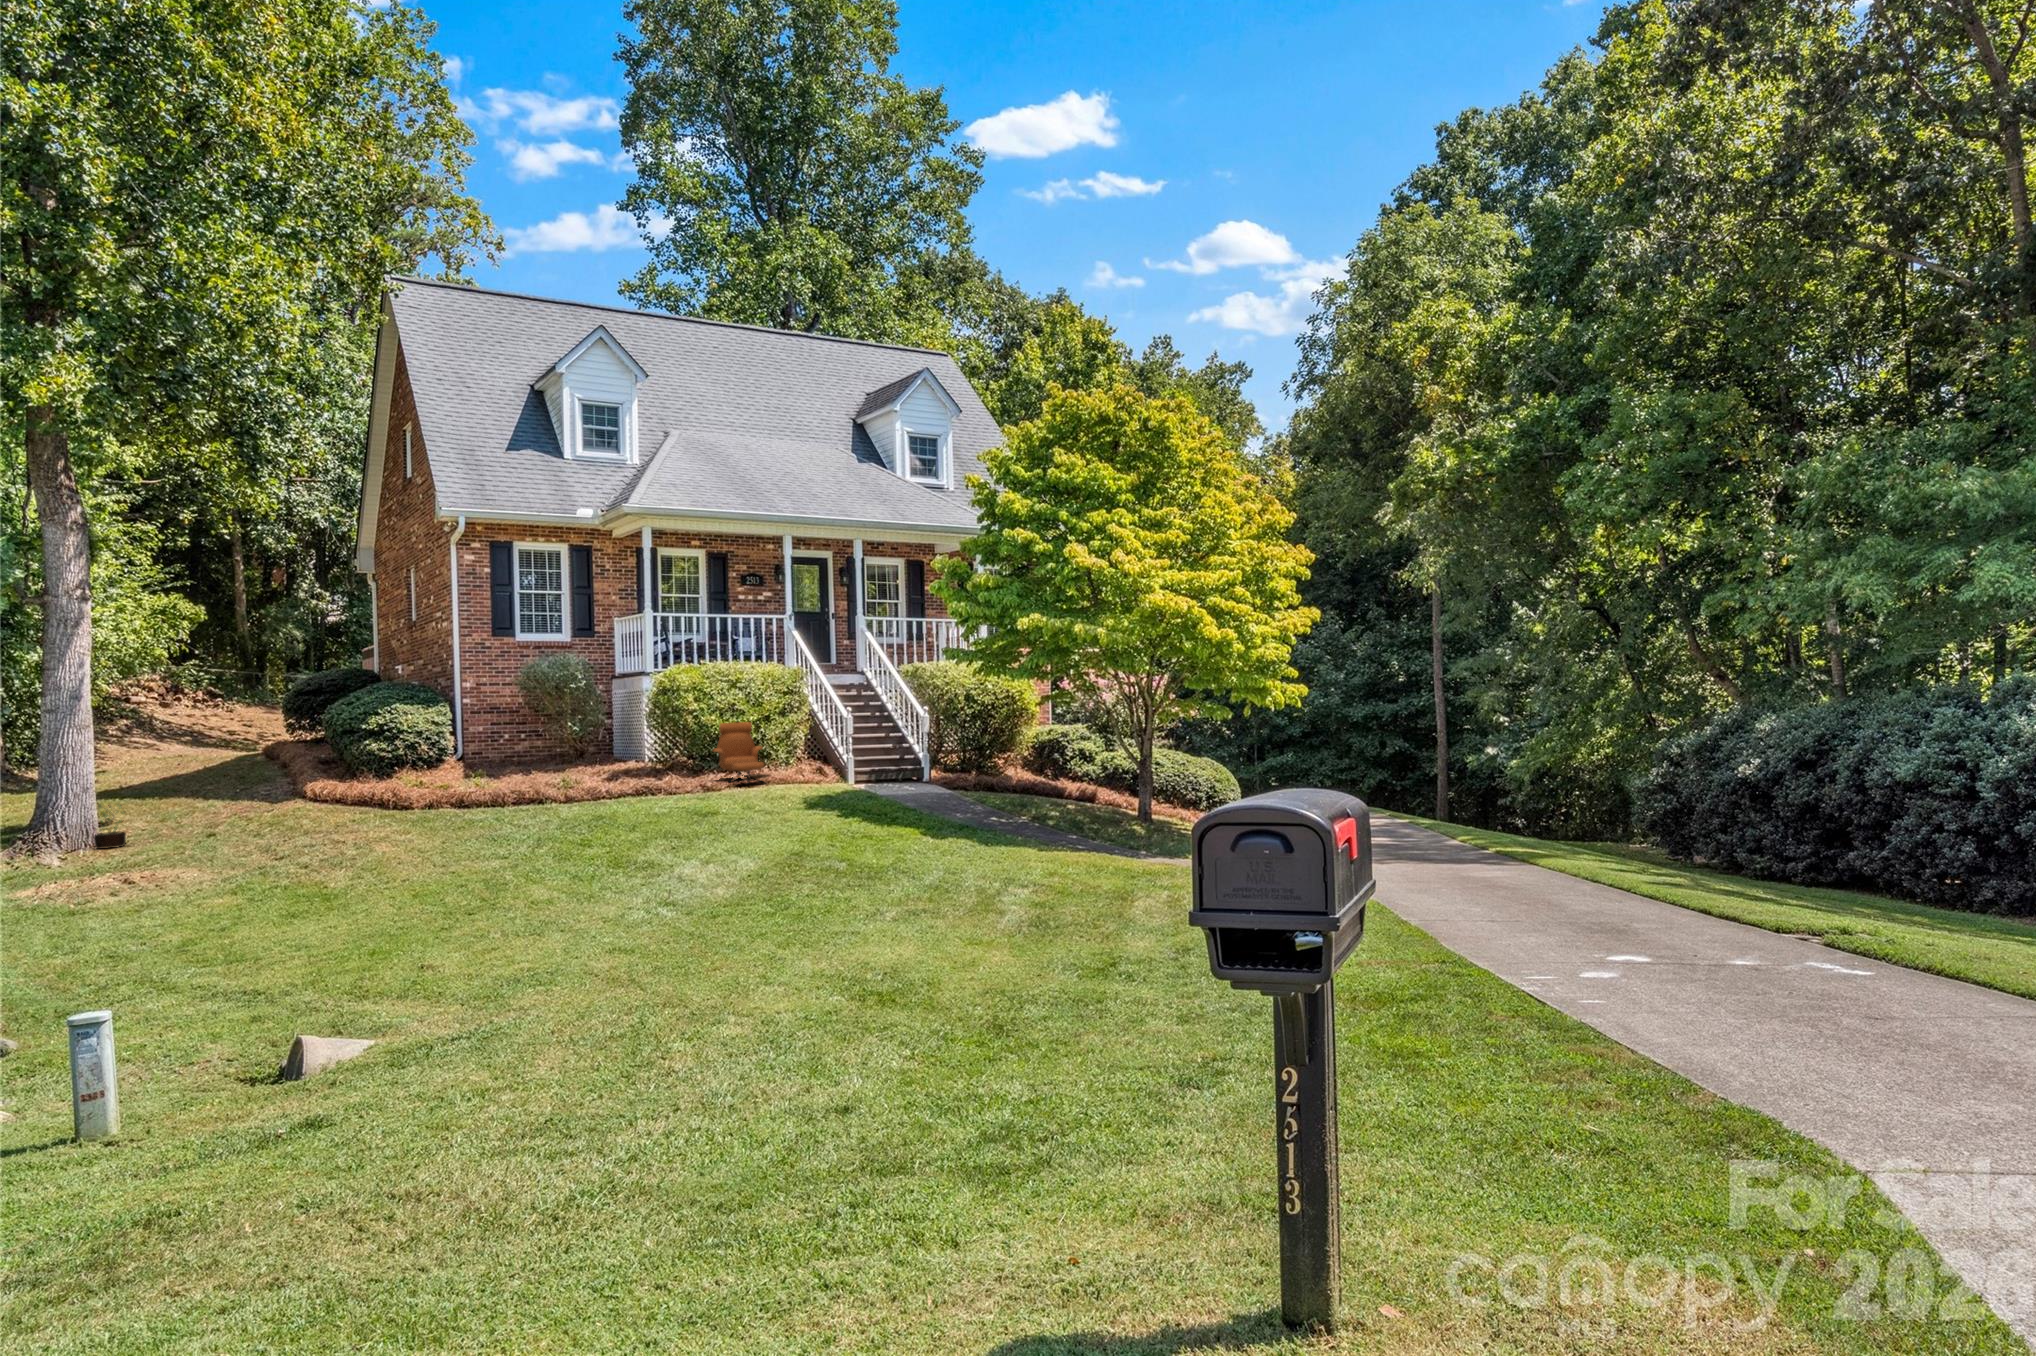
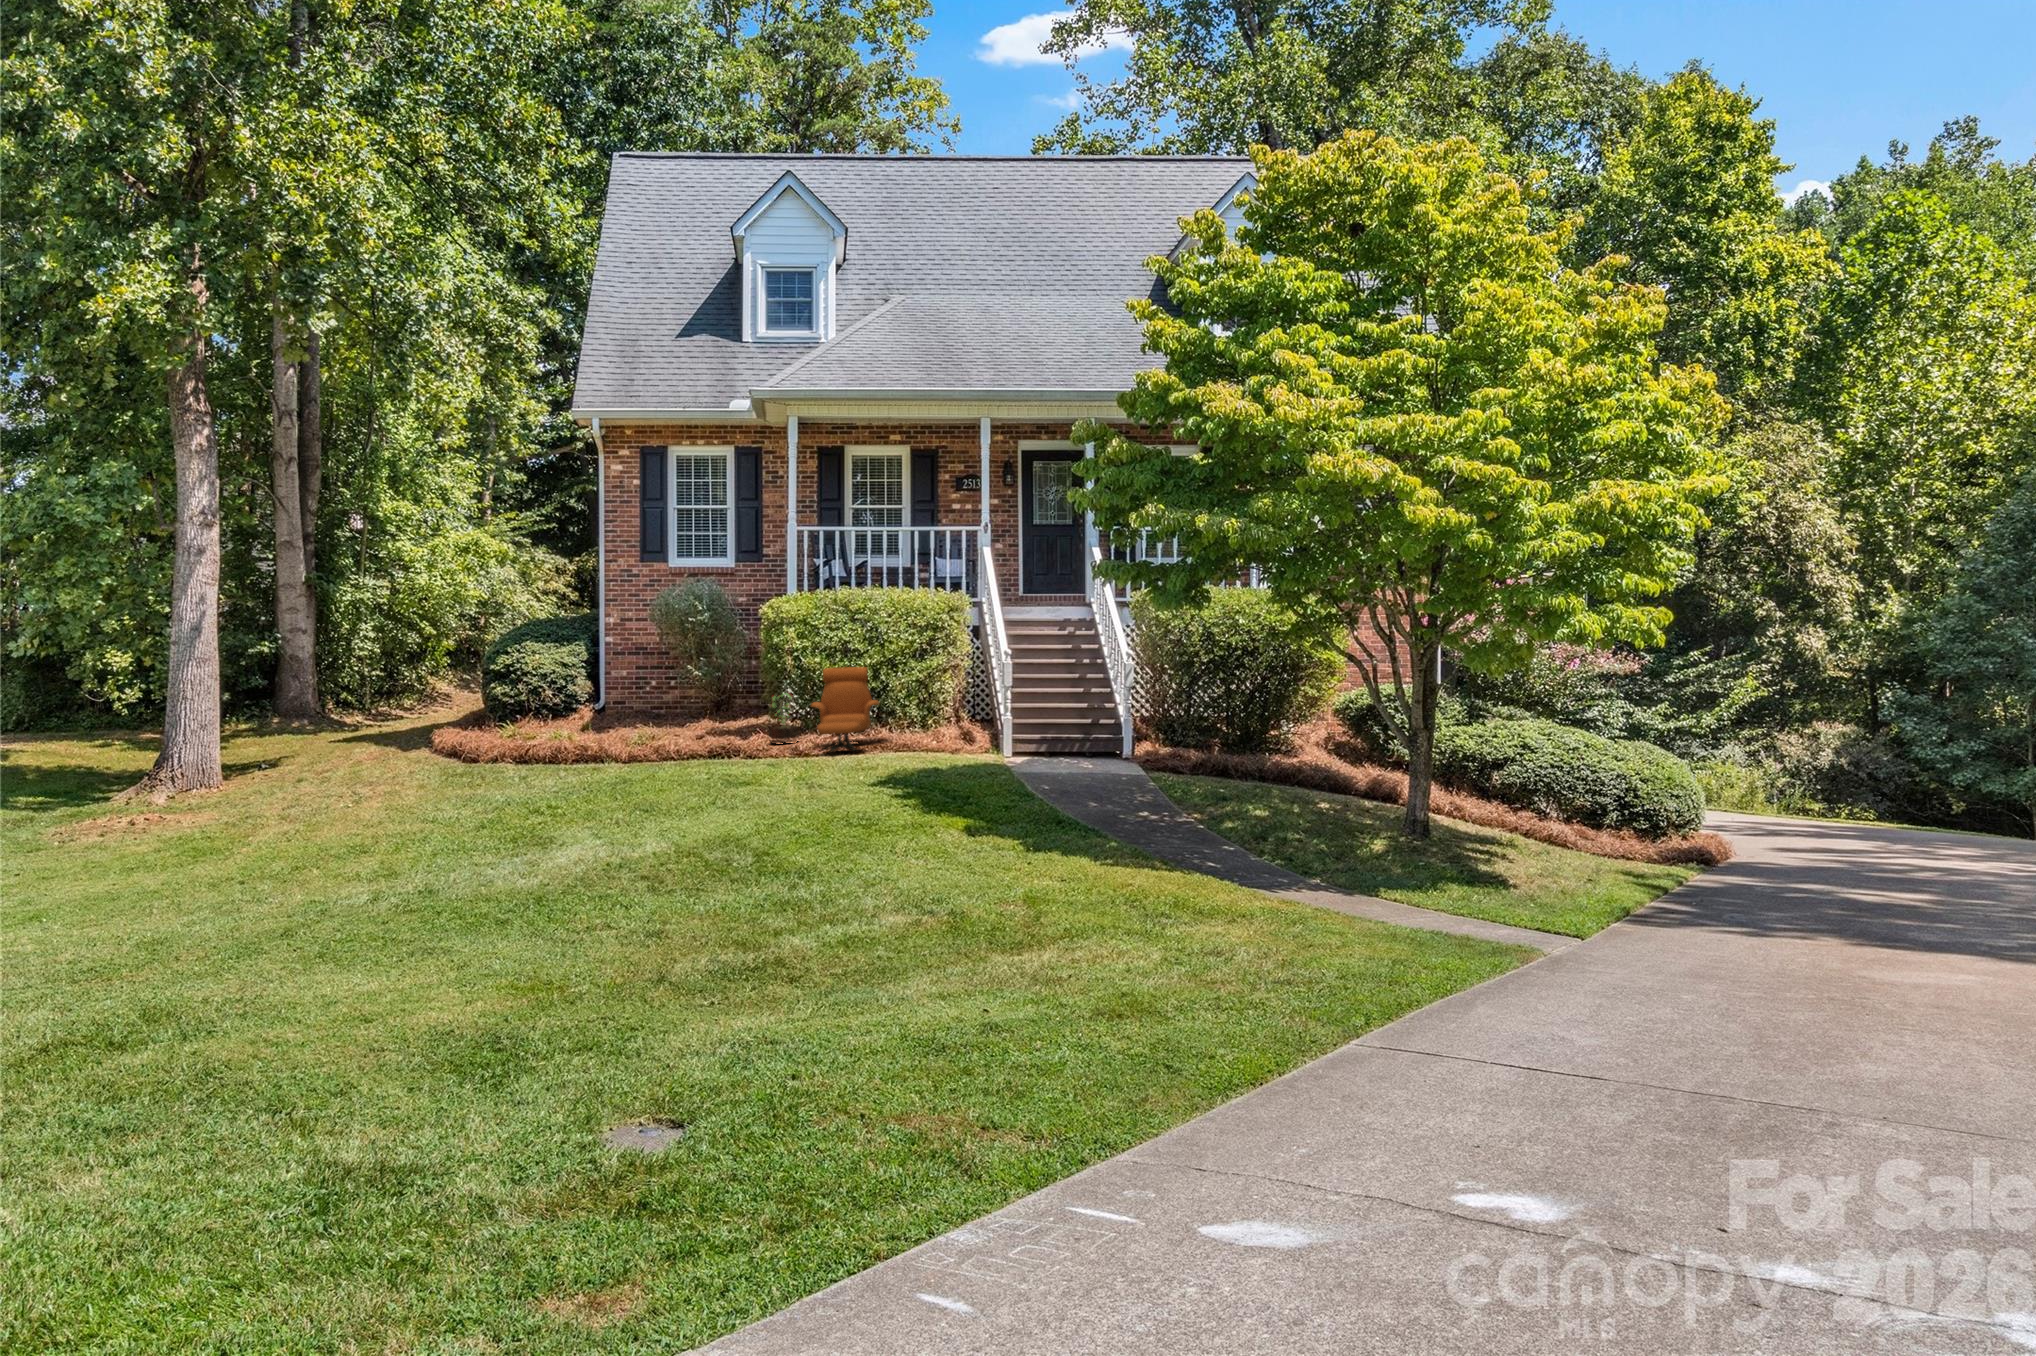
decorative plant: present [92,803,126,849] -> present [769,693,798,744]

